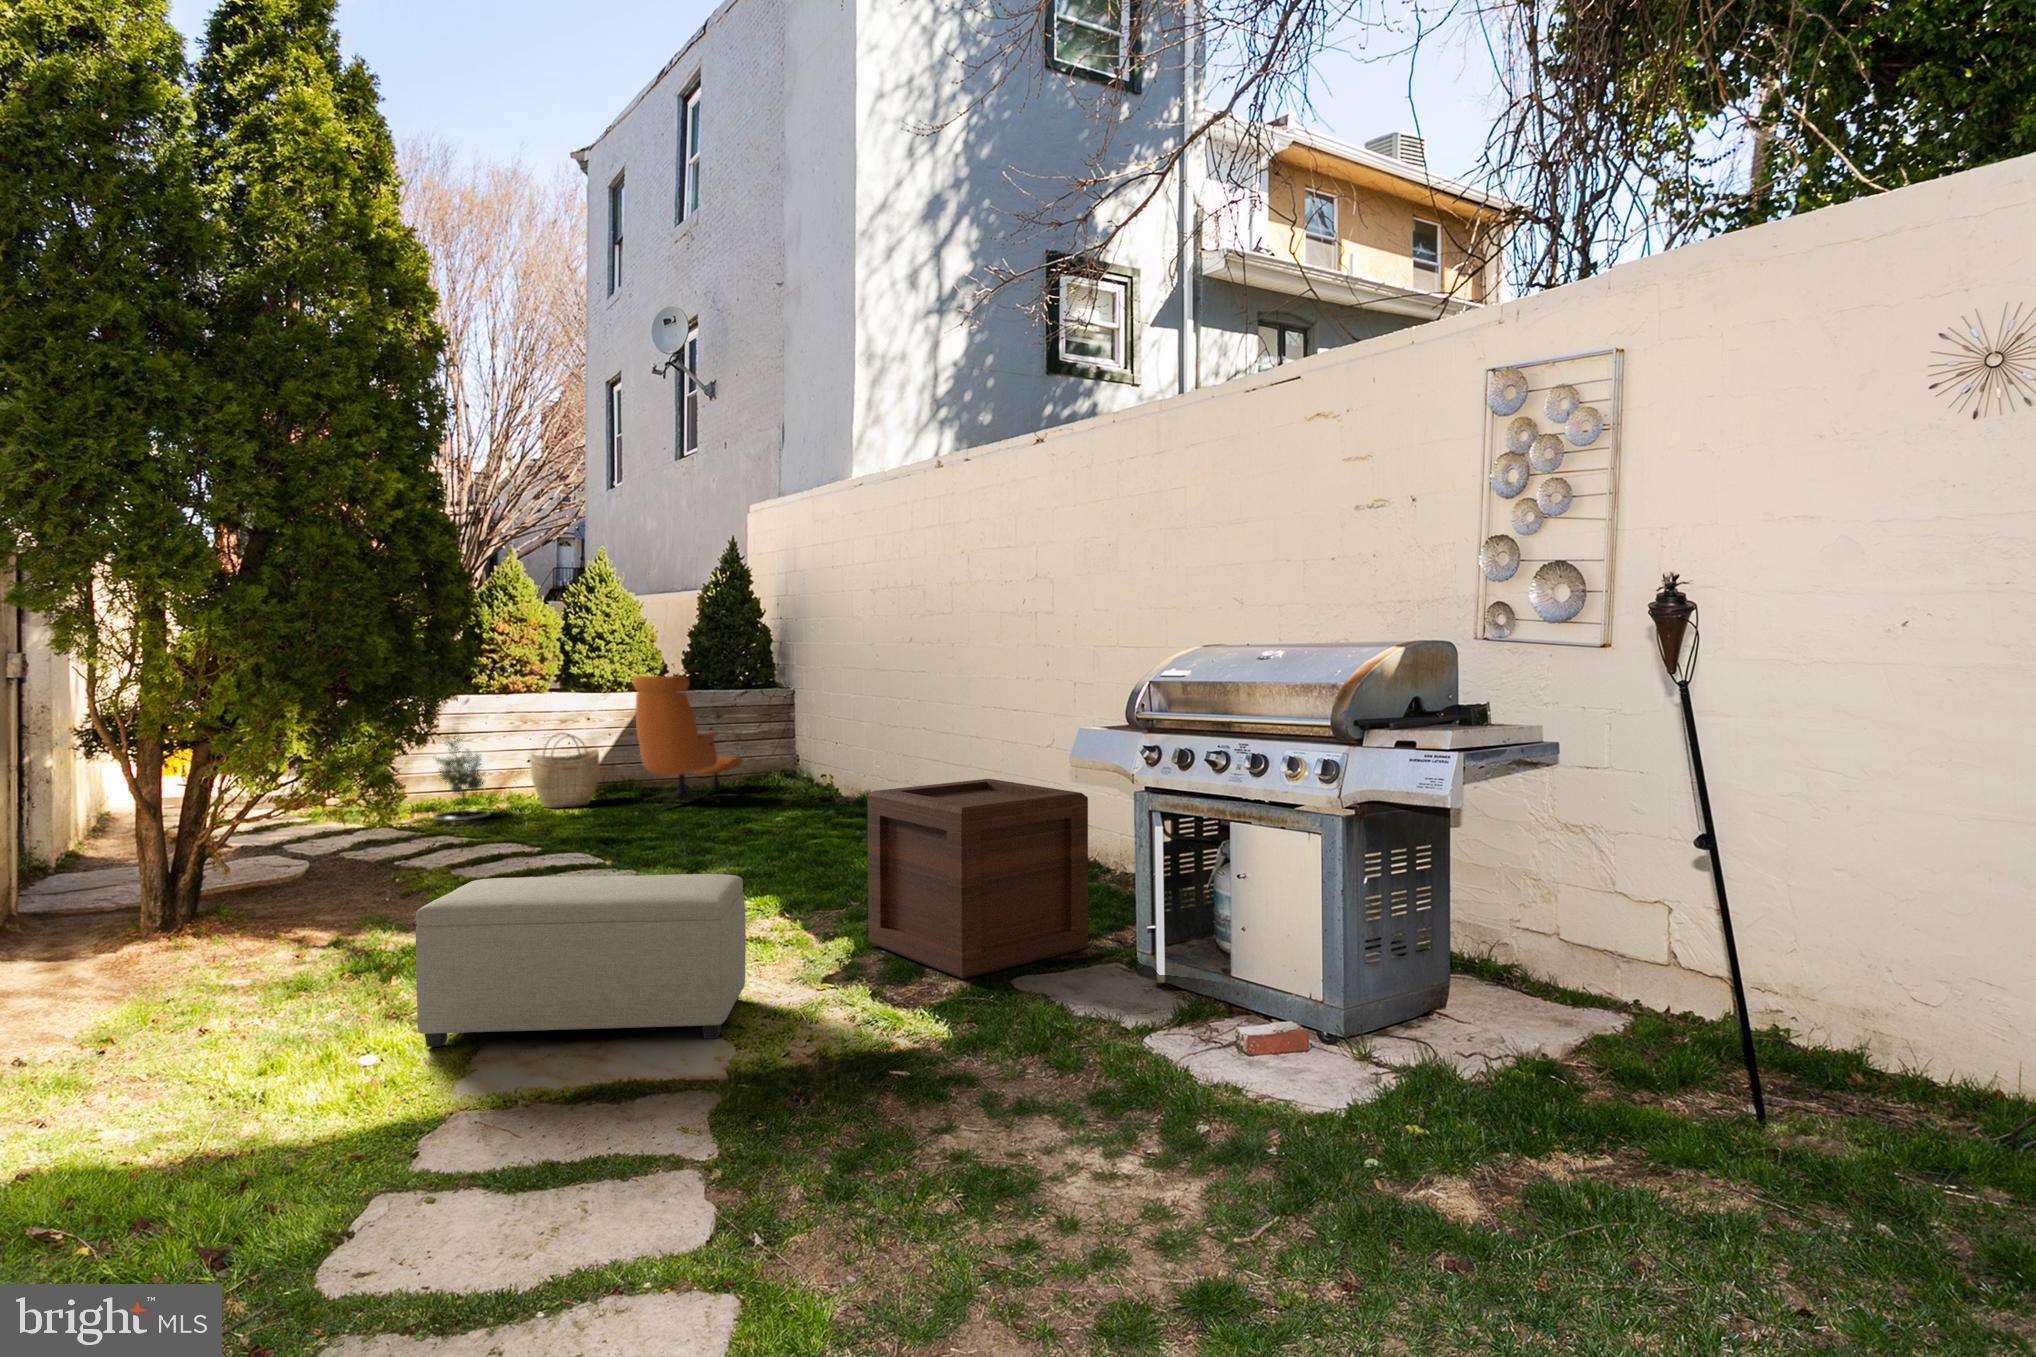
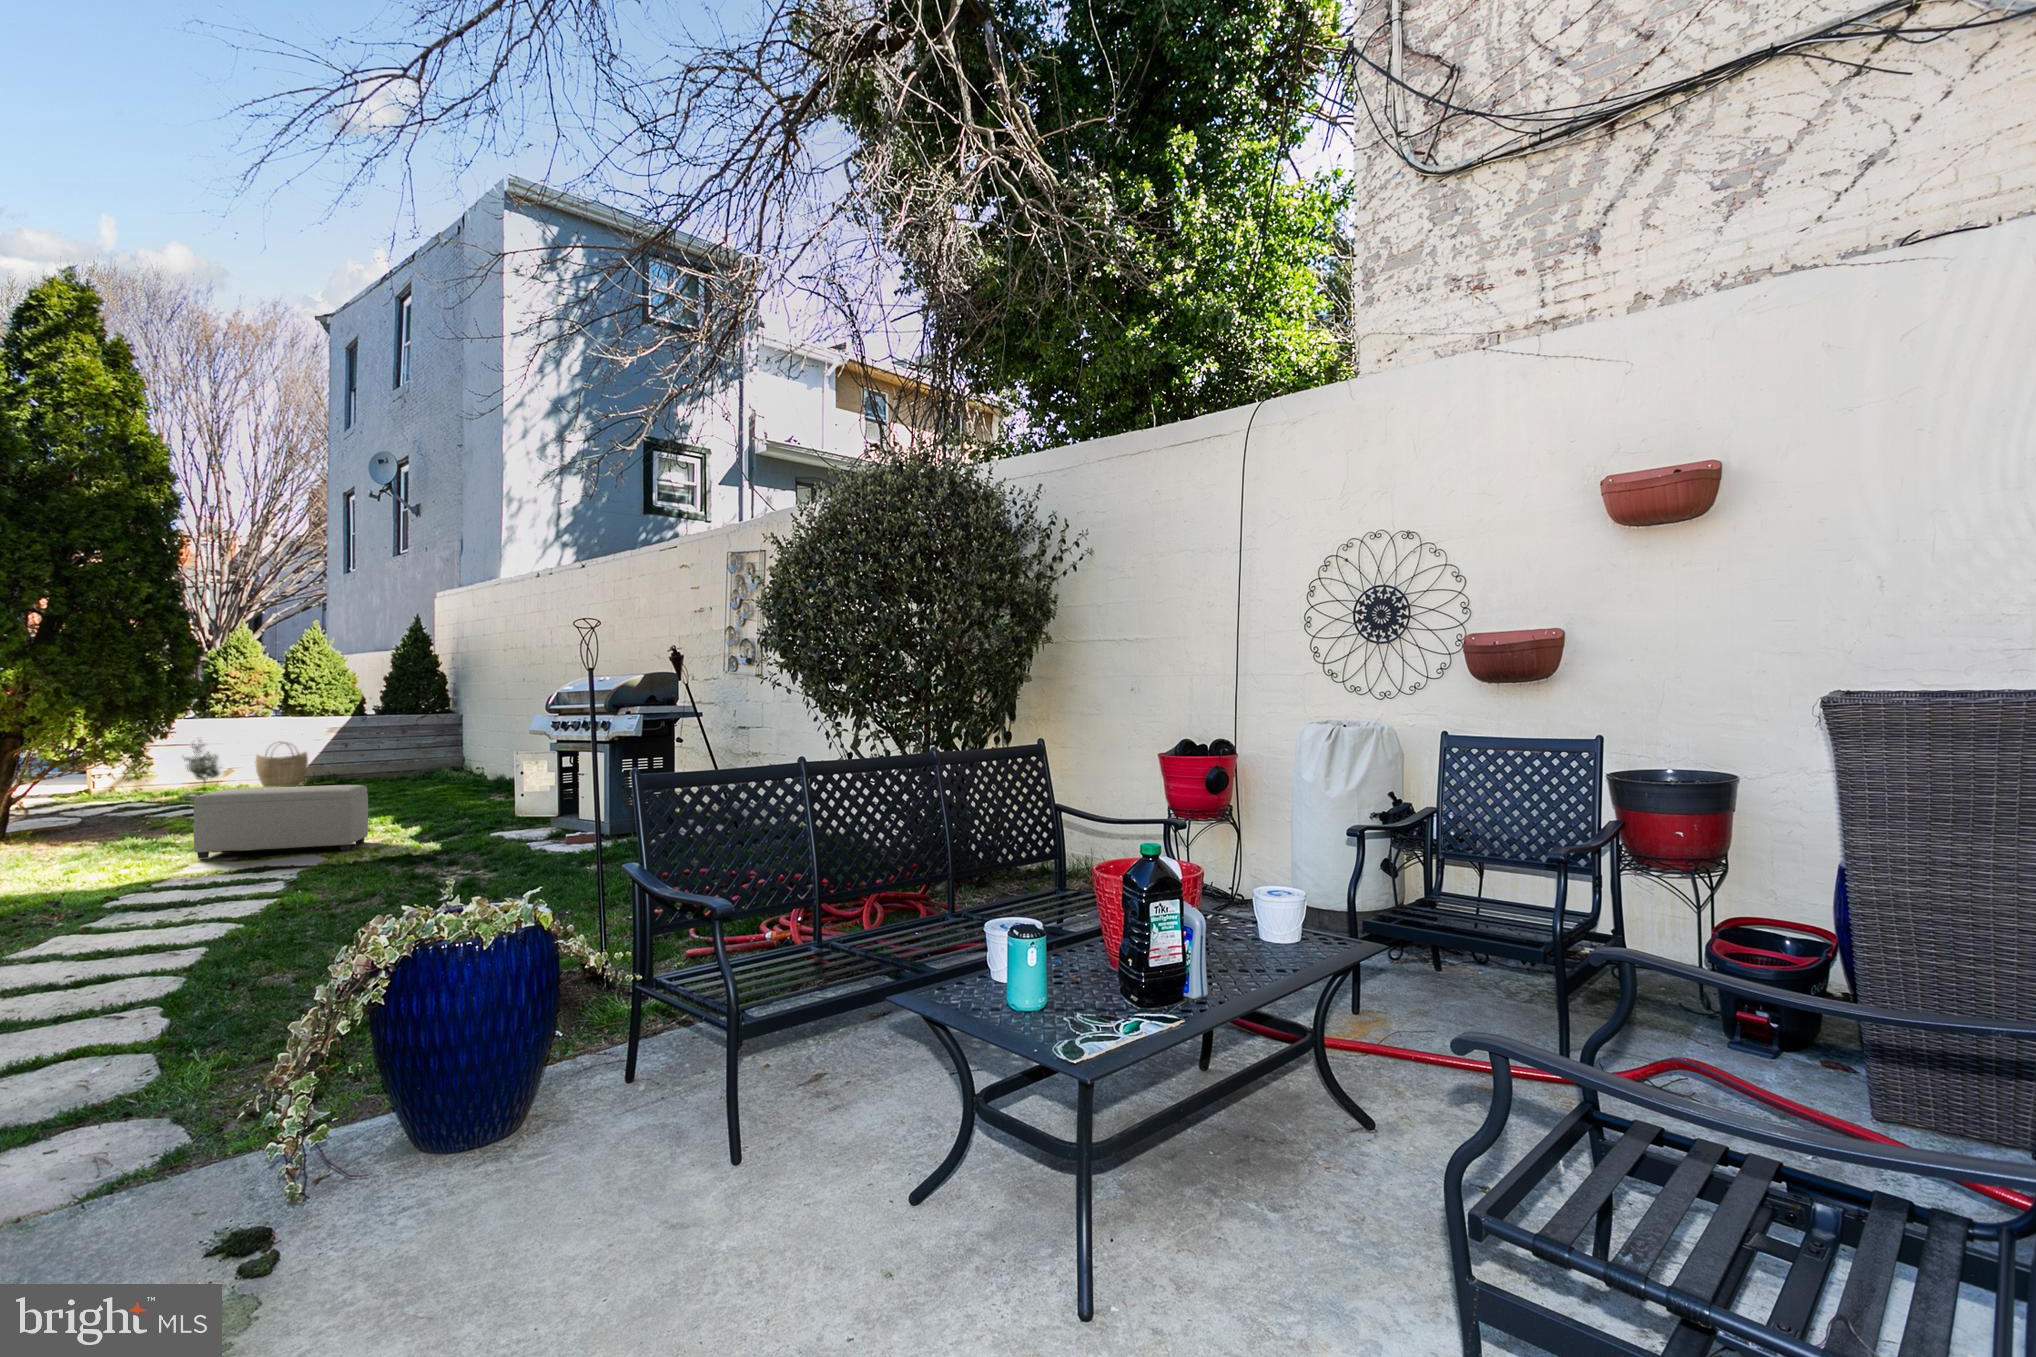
lounge chair: present [633,676,742,808] -> none [332,703,416,787]
wooden crate: present [867,779,1088,979] -> none [445,748,559,833]

